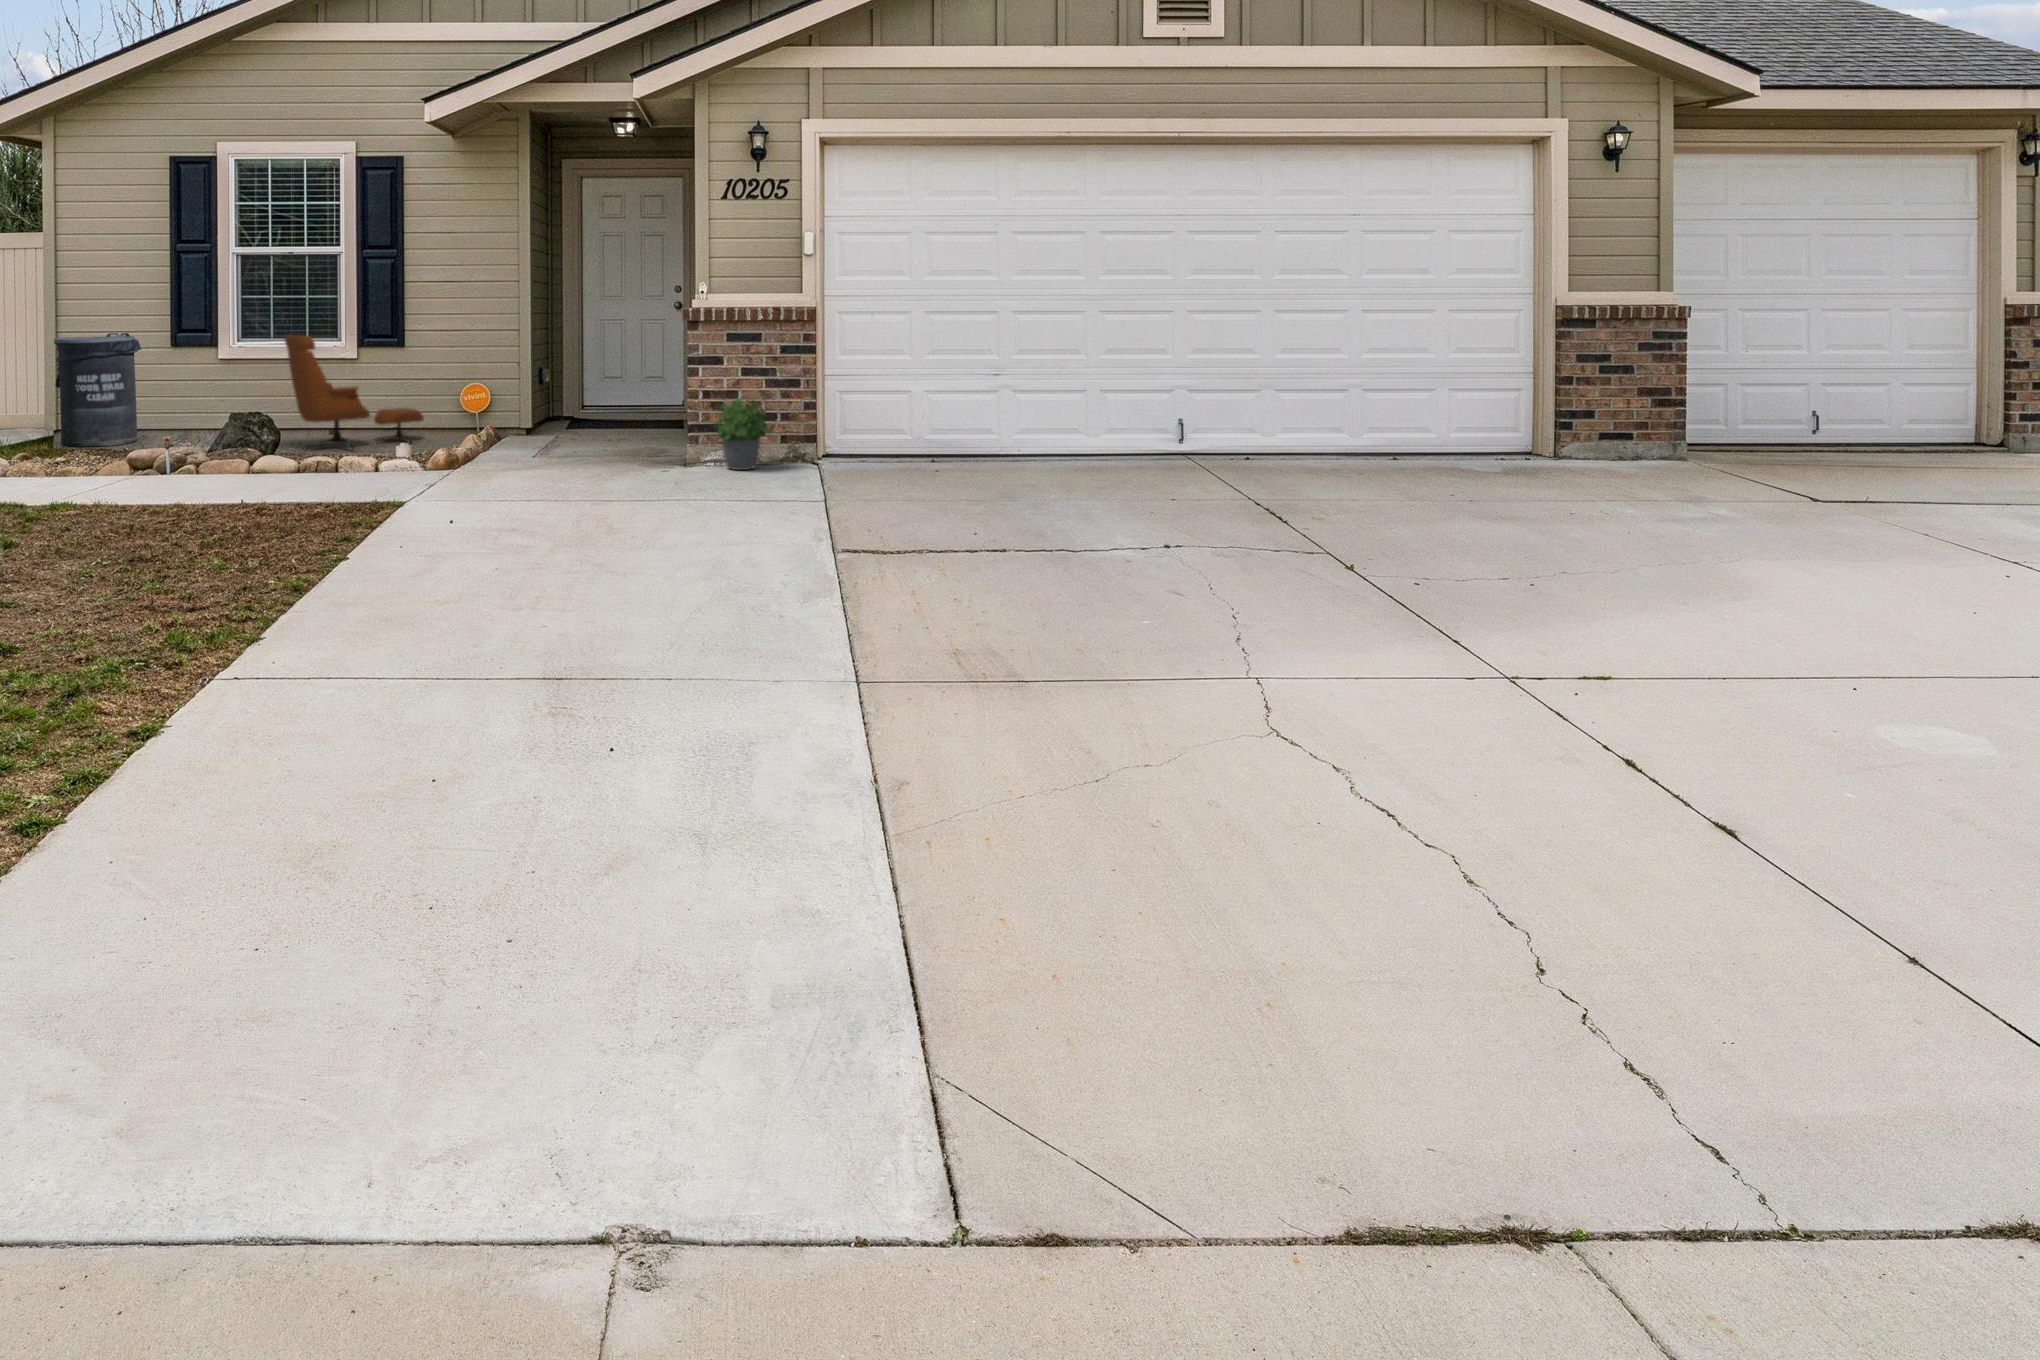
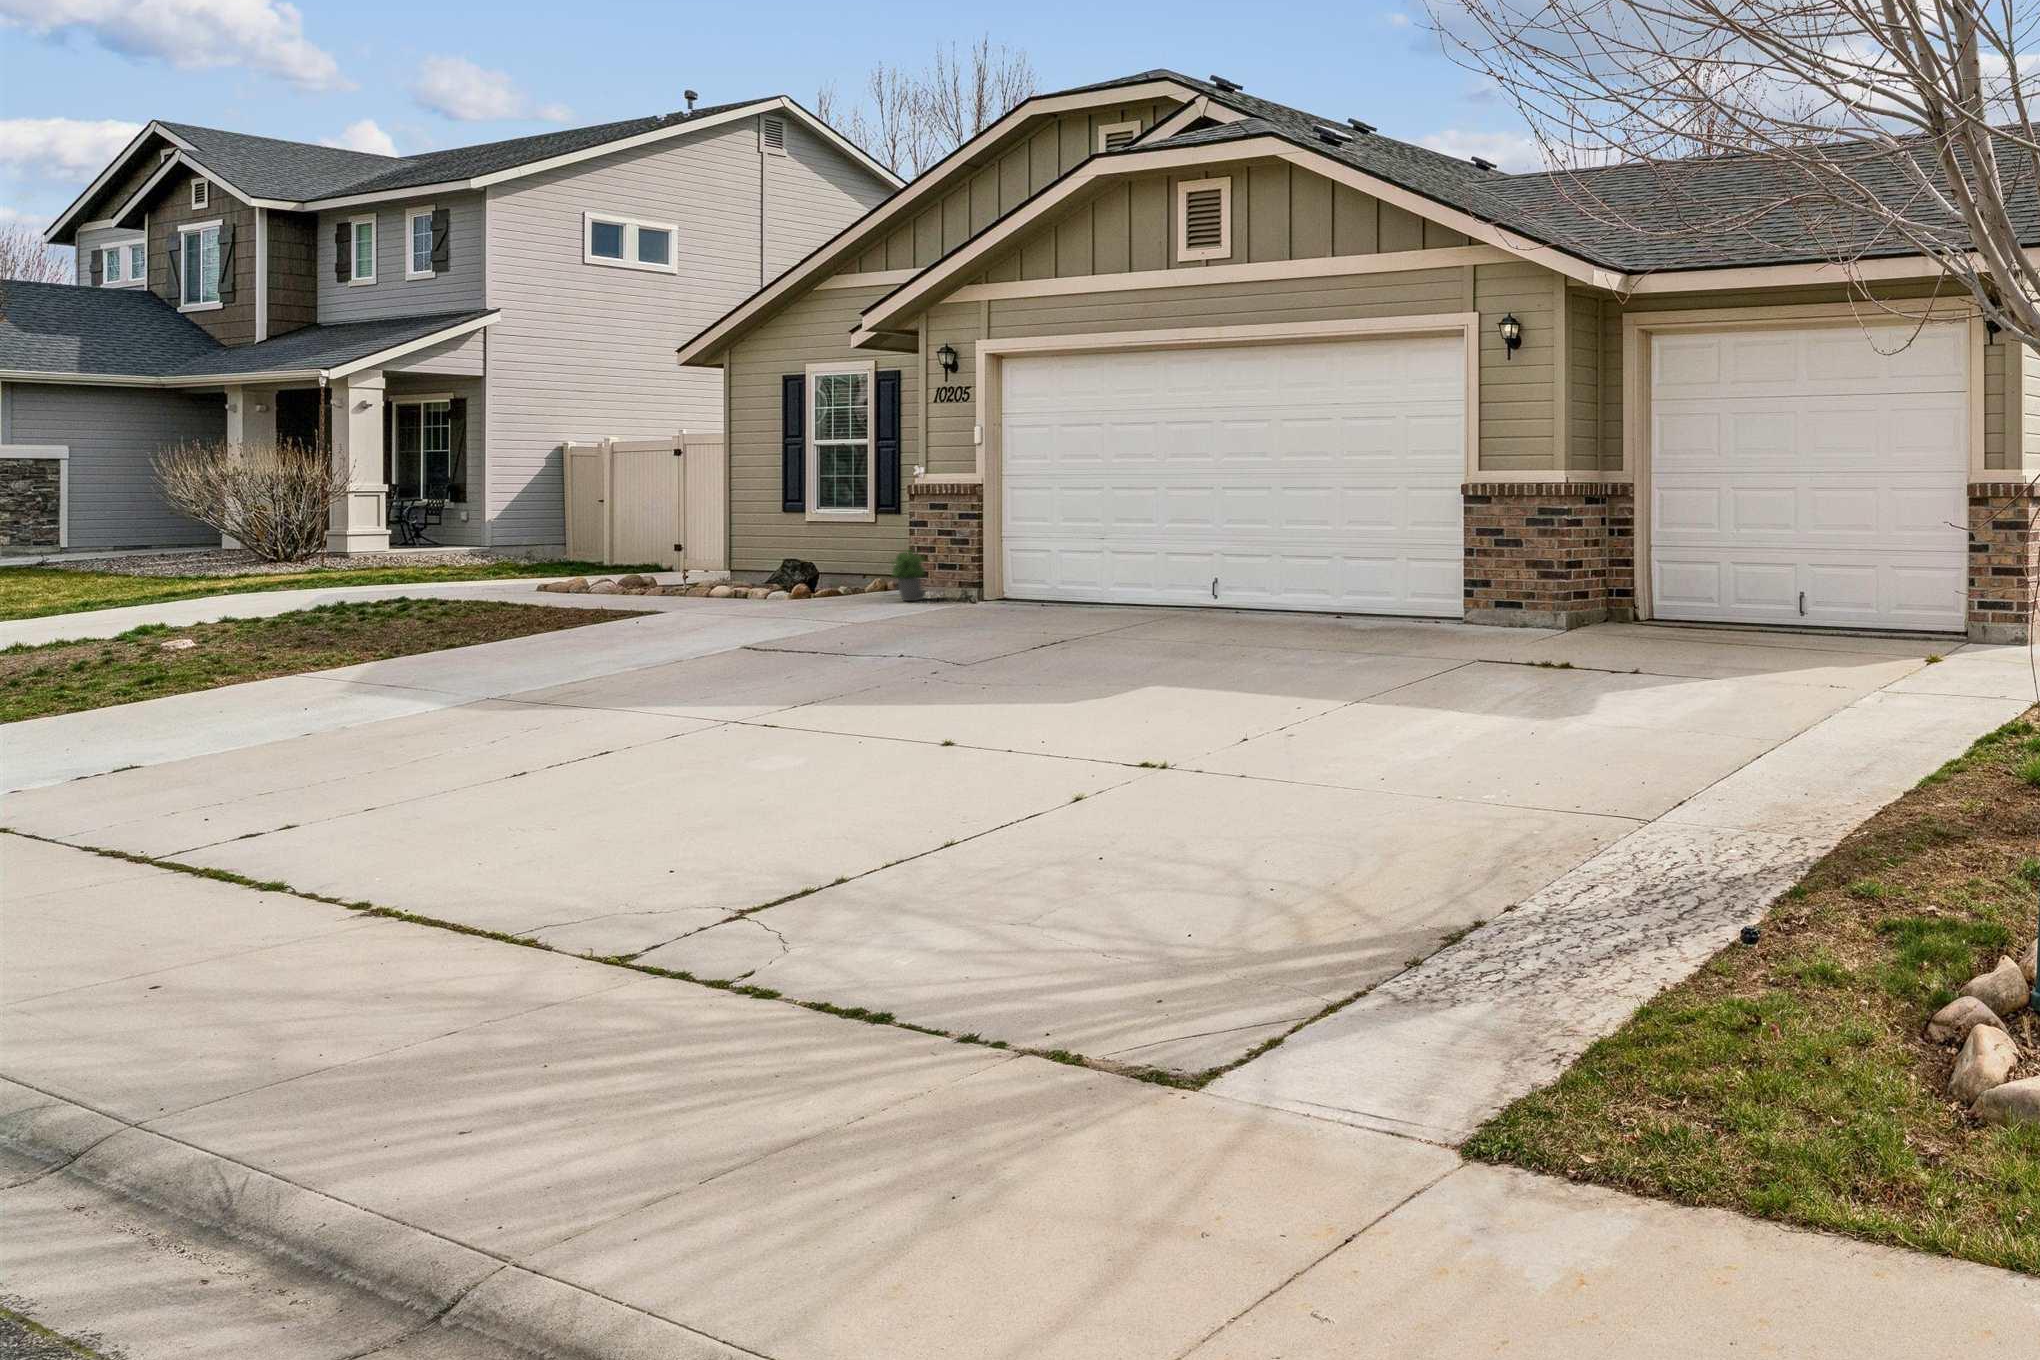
trash can: present [54,333,141,446] -> none [710,499,769,576]
lounge chair: present [285,334,424,449] -> none [790,501,902,584]

